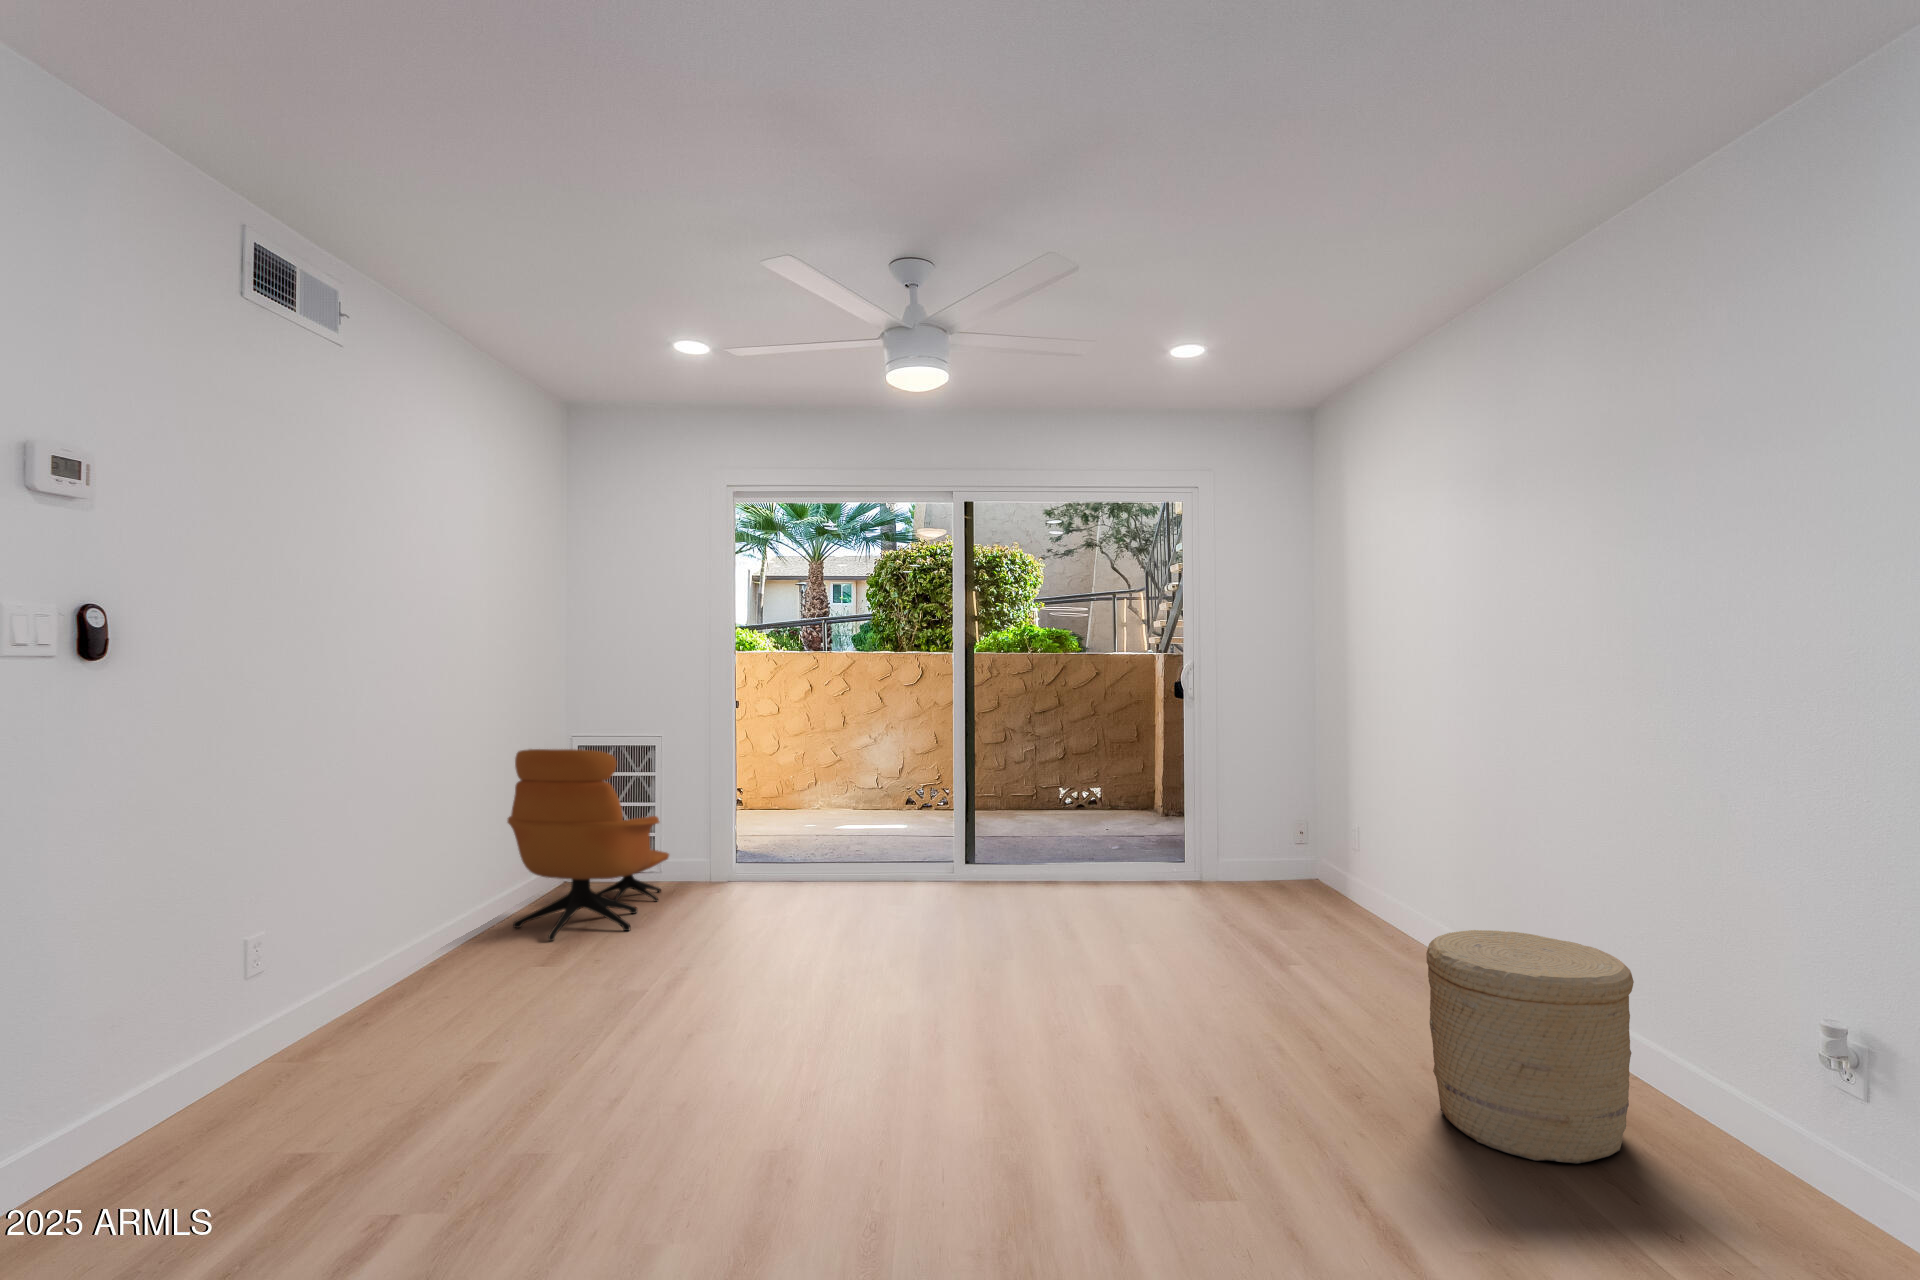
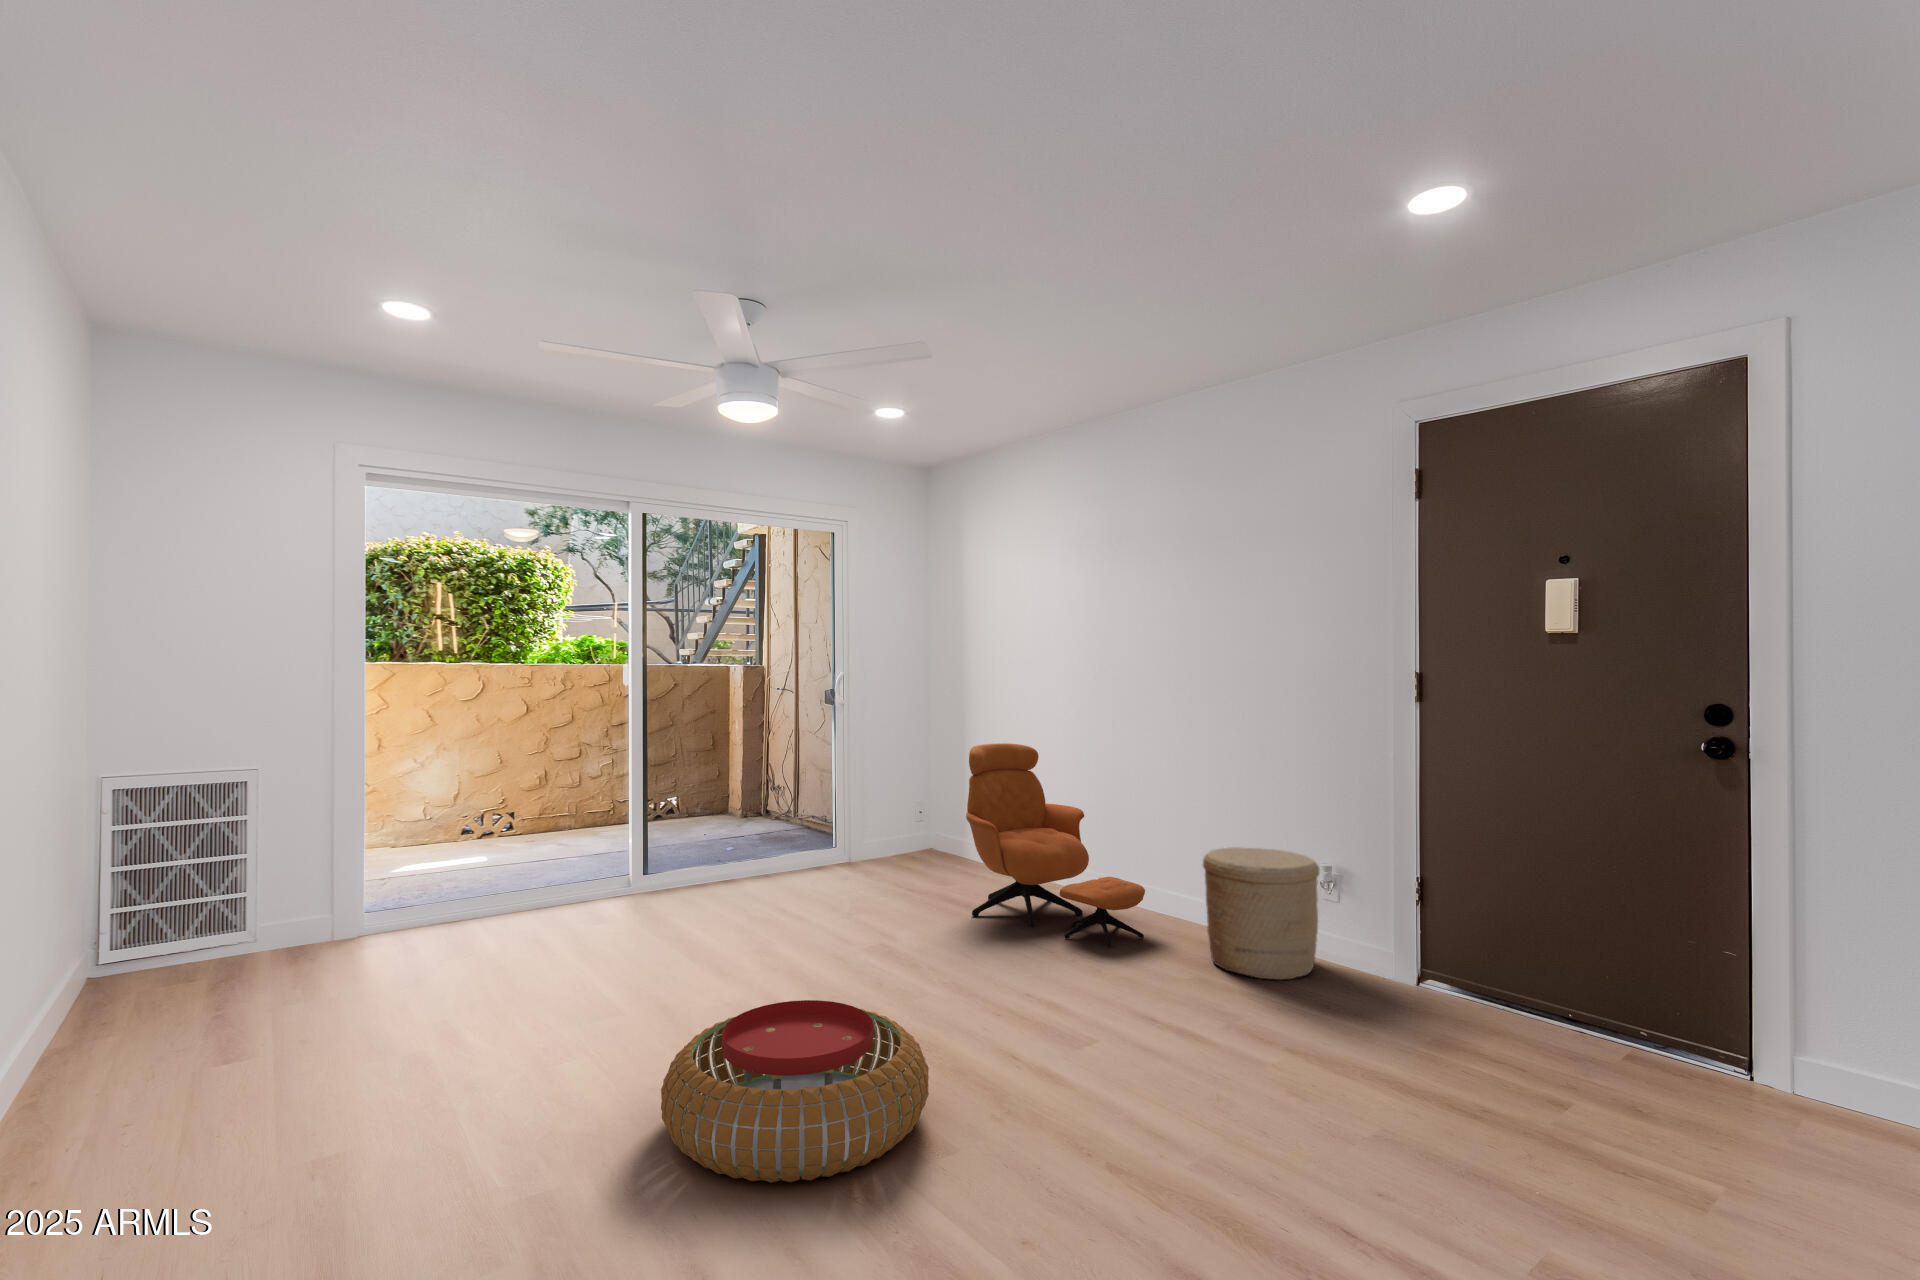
armchair: present [507,749,669,941] -> present [966,743,1145,947]
pouf: none [561,985,835,1157] -> present [661,1000,929,1183]

